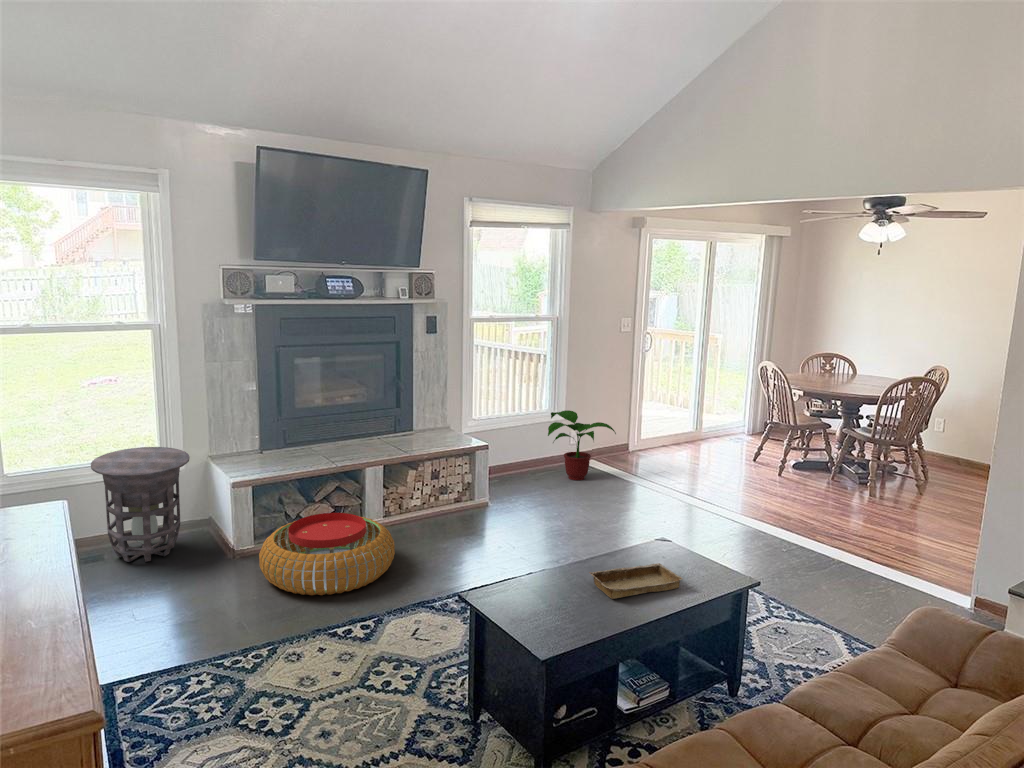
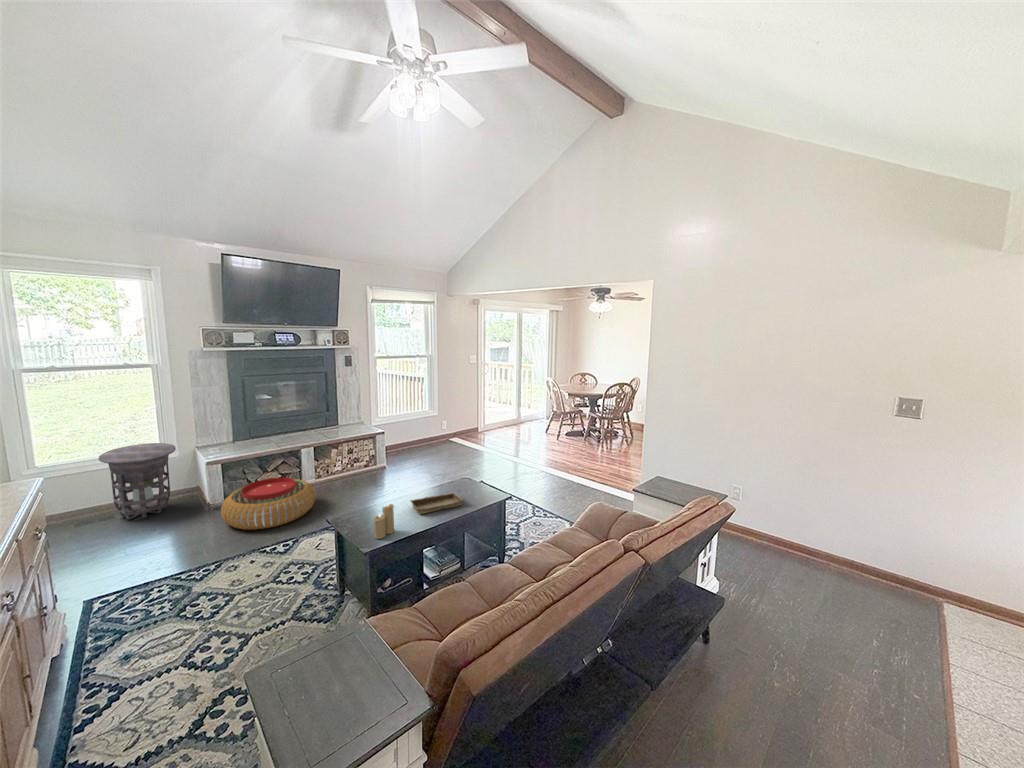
potted plant: present [548,410,616,480] -> none [423,409,465,450]
candle: none [548,573,580,637] -> present [374,502,394,539]

